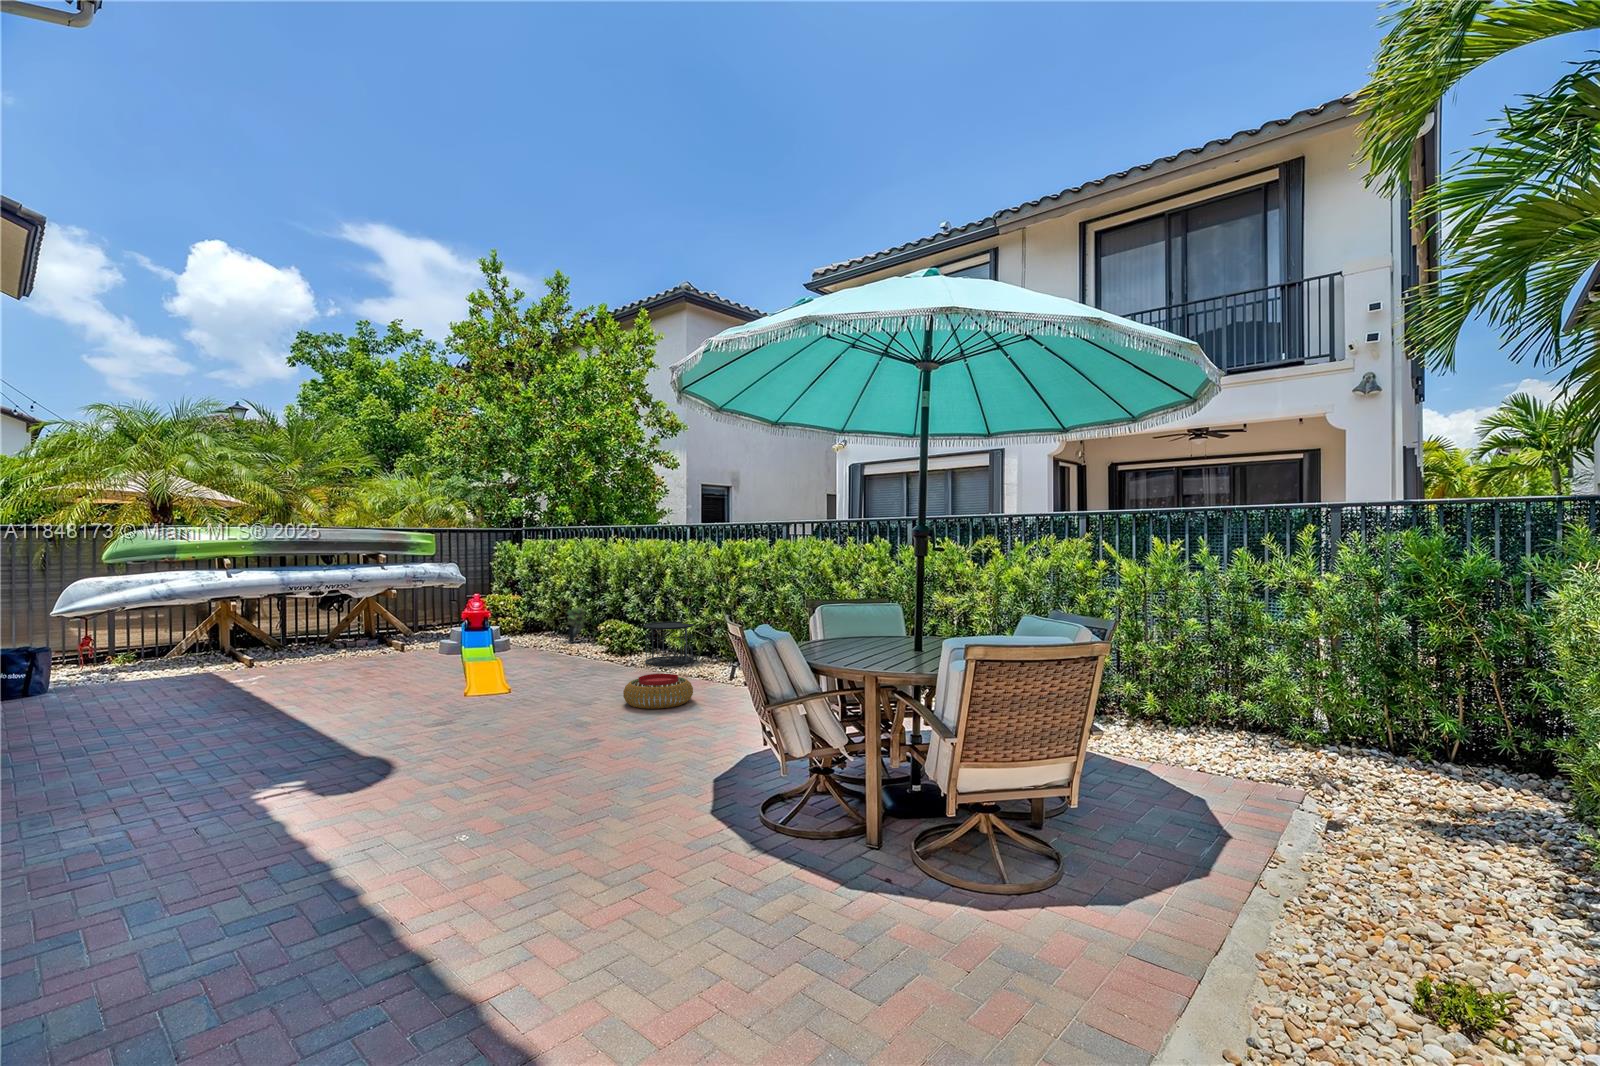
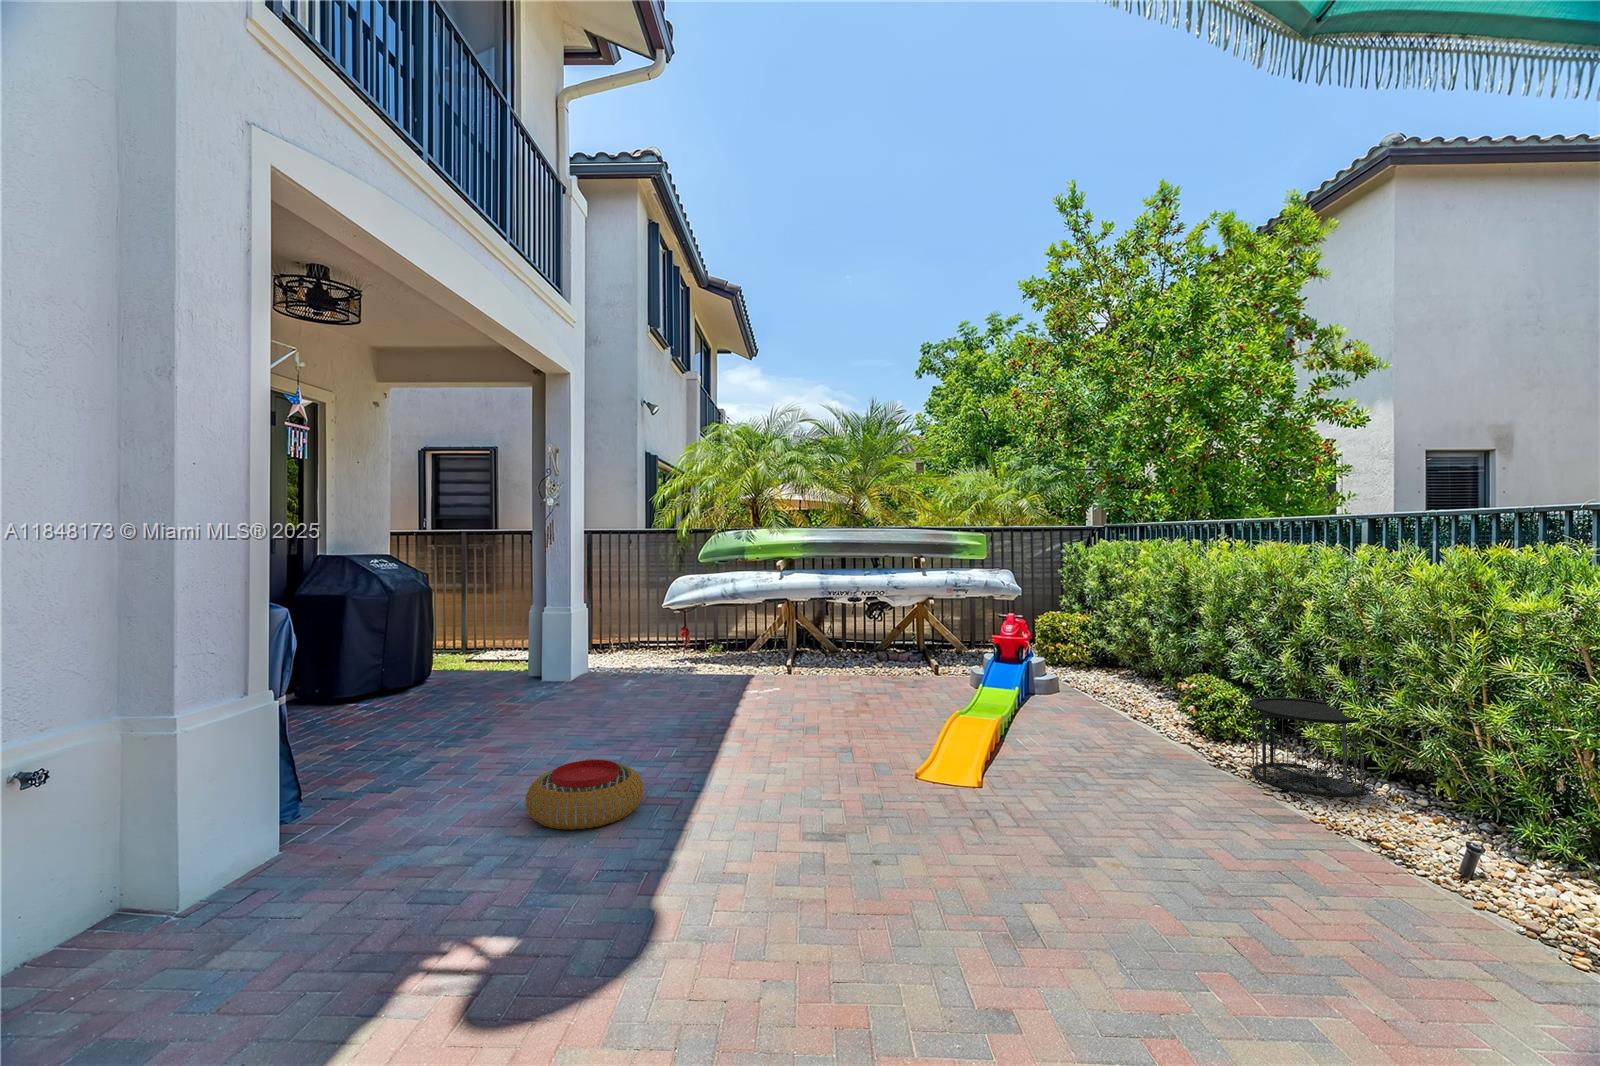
potted plant: present [567,608,586,643] -> none [1139,641,1175,698]
pouf: present [623,674,693,709] -> present [526,760,644,830]

